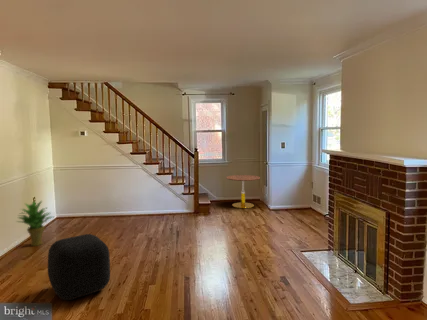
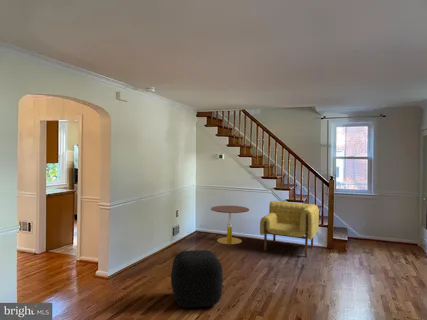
armchair: none [133,175,187,225] -> present [260,201,319,257]
side table: present [226,175,260,208] -> present [211,206,249,244]
potted plant: present [19,202,52,246] -> none [160,215,189,254]

